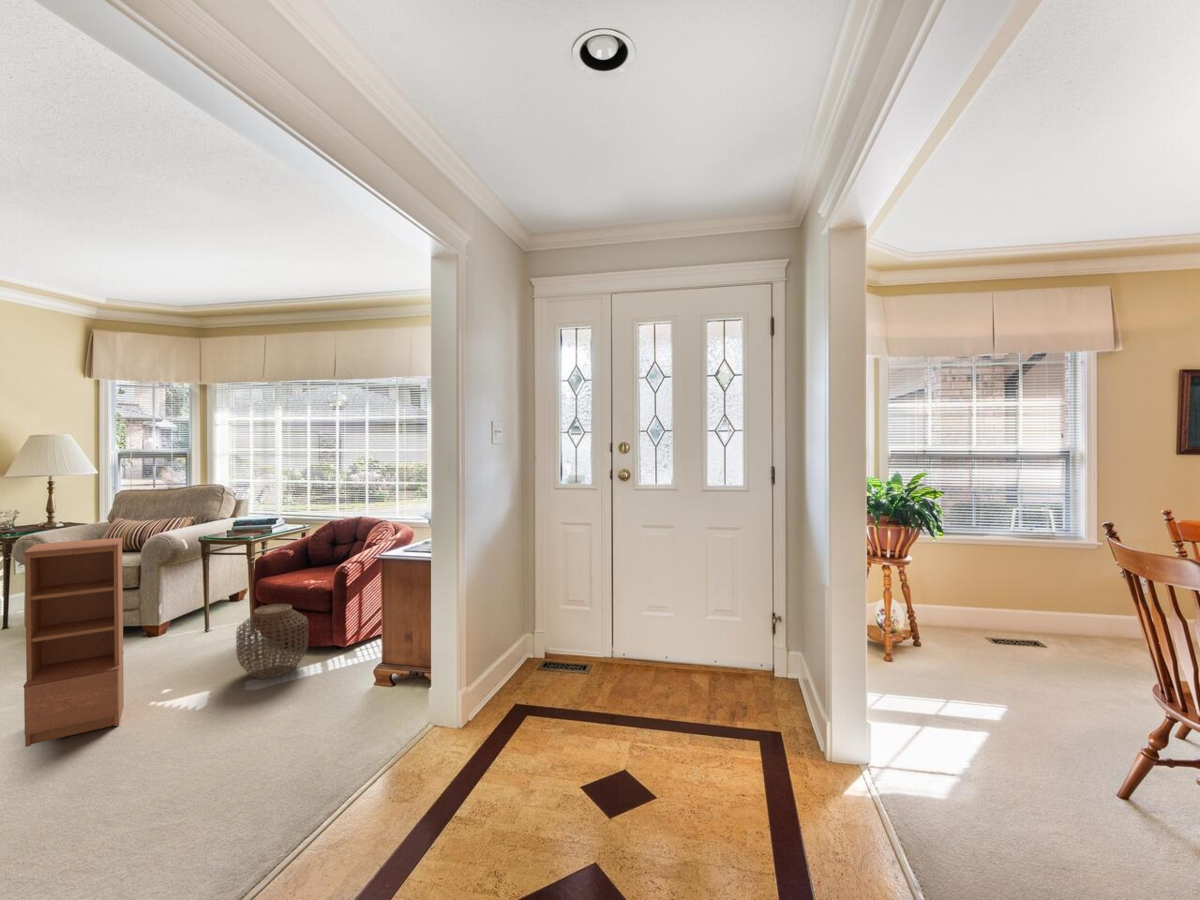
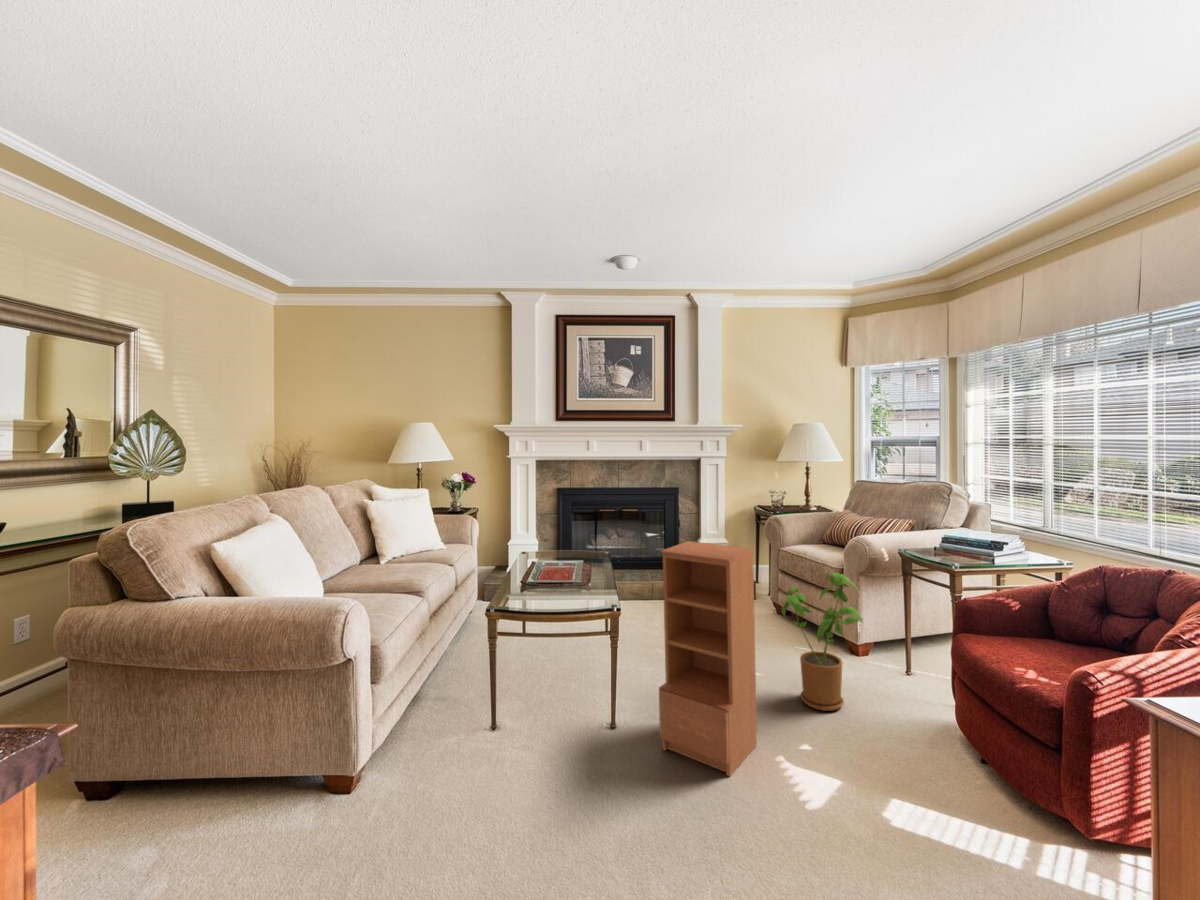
house plant: none [114,556,201,671] -> present [782,573,863,711]
woven basket: present [236,604,308,679] -> none [878,693,1000,830]

